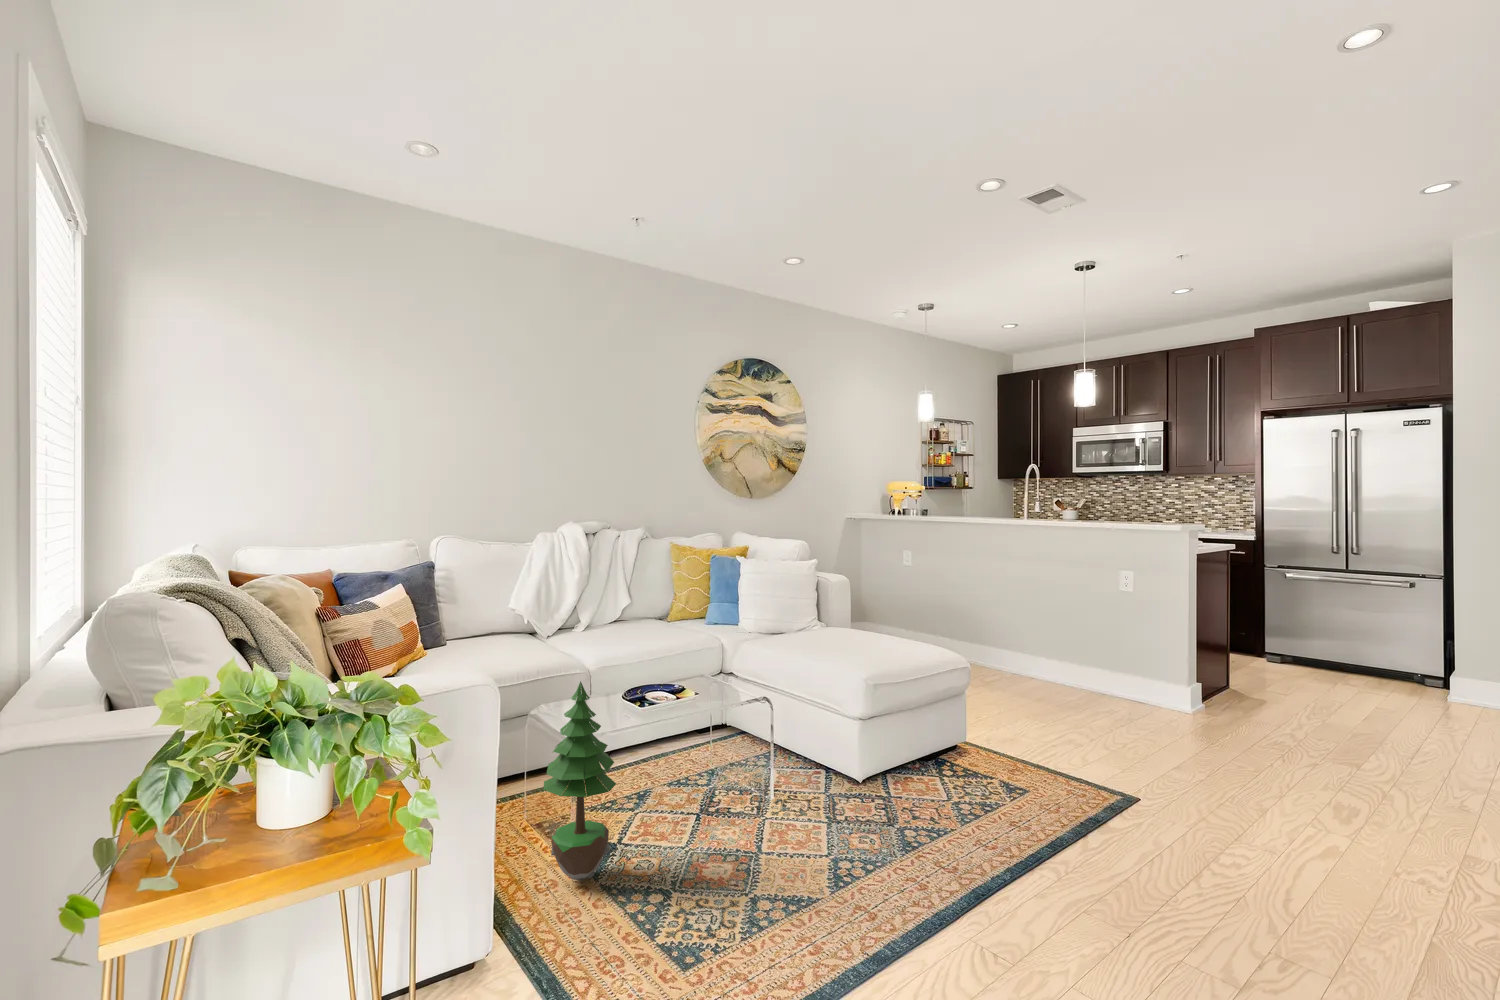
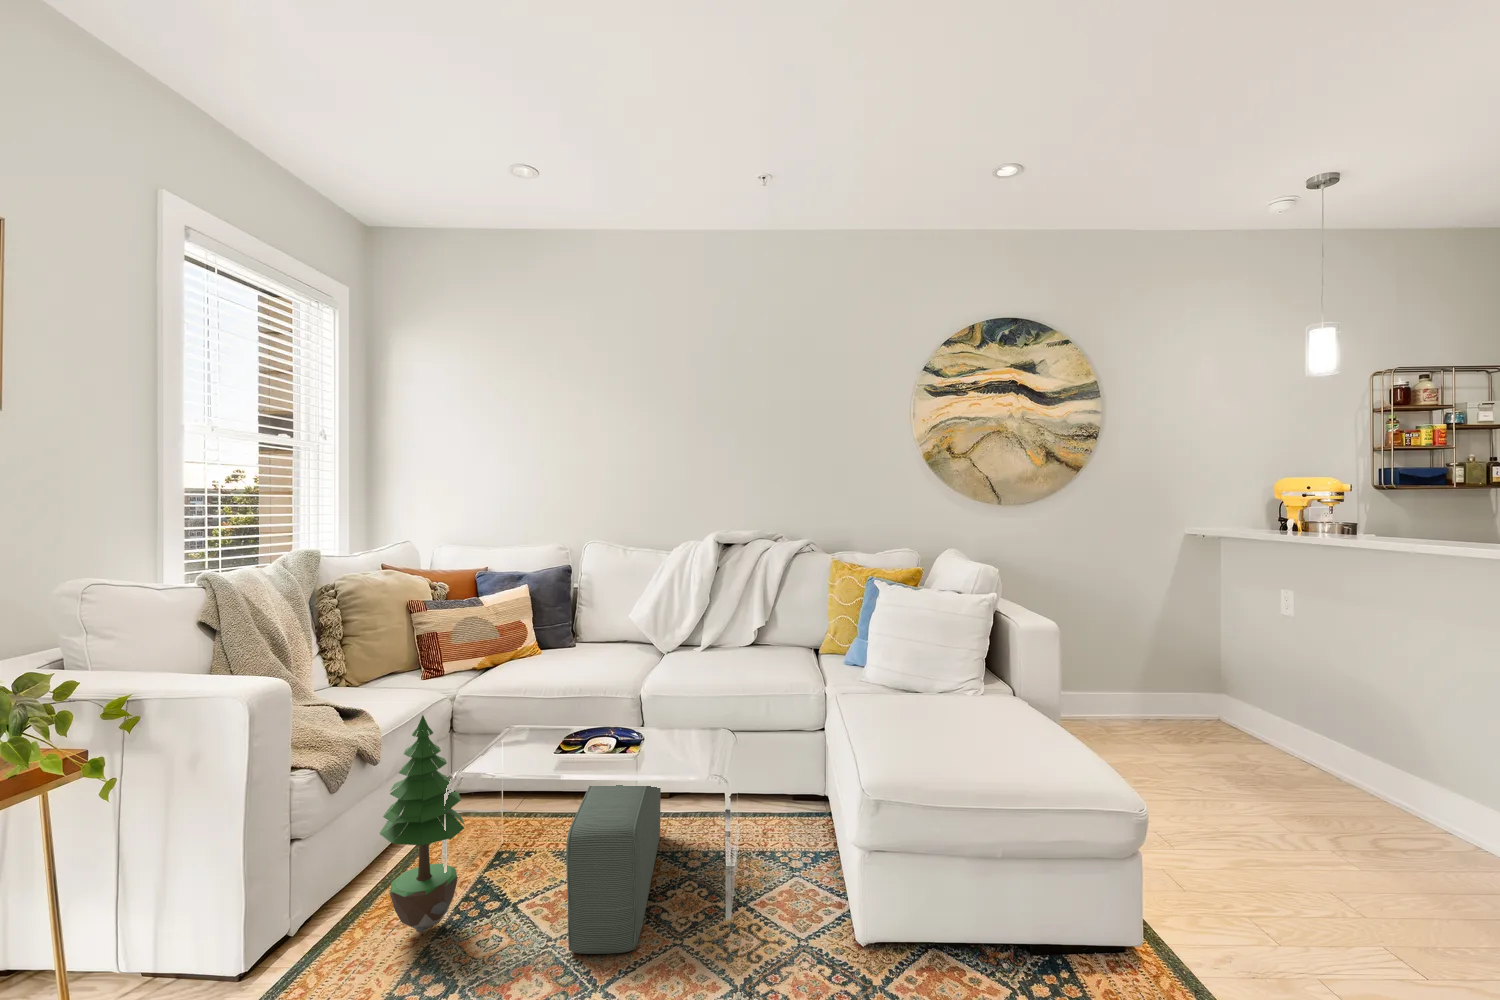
pouf: none [612,701,754,843] -> present [566,785,661,954]

